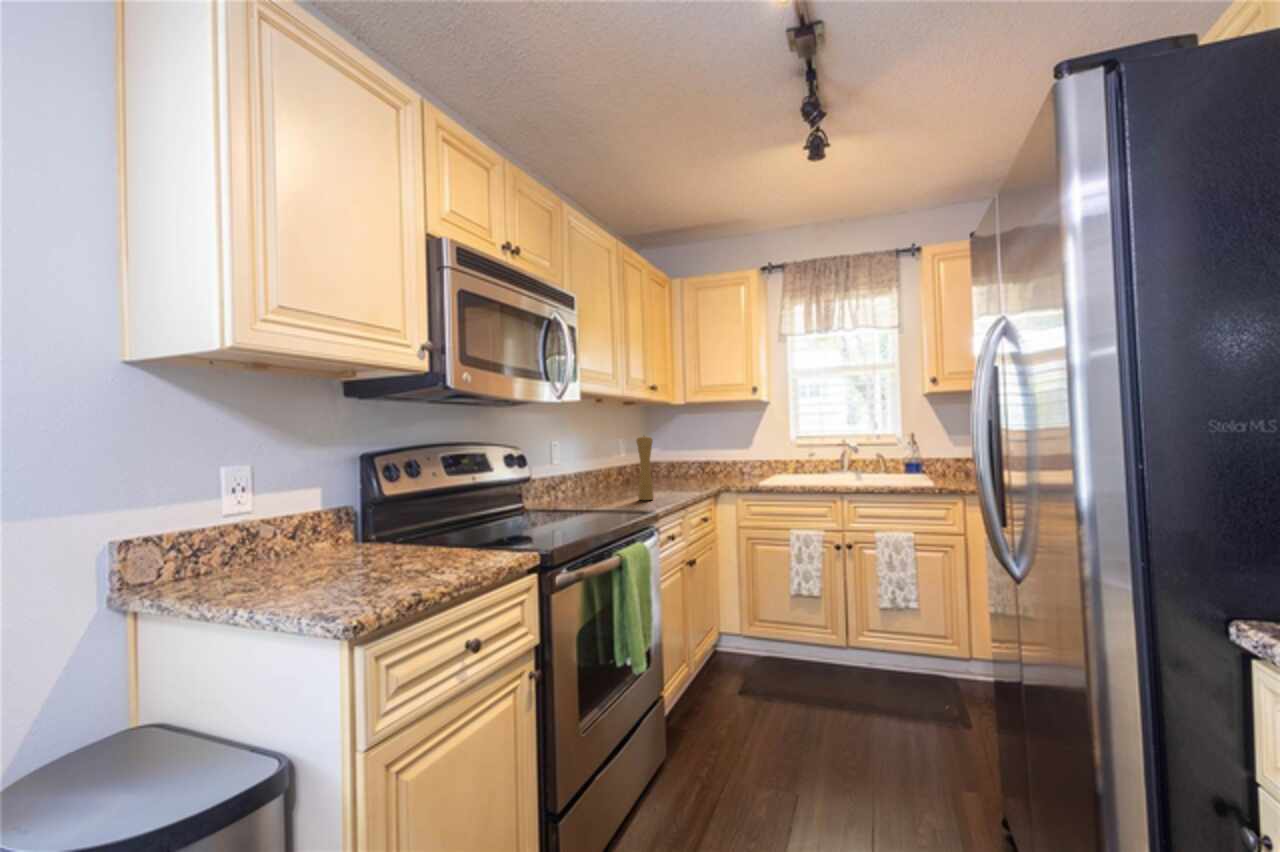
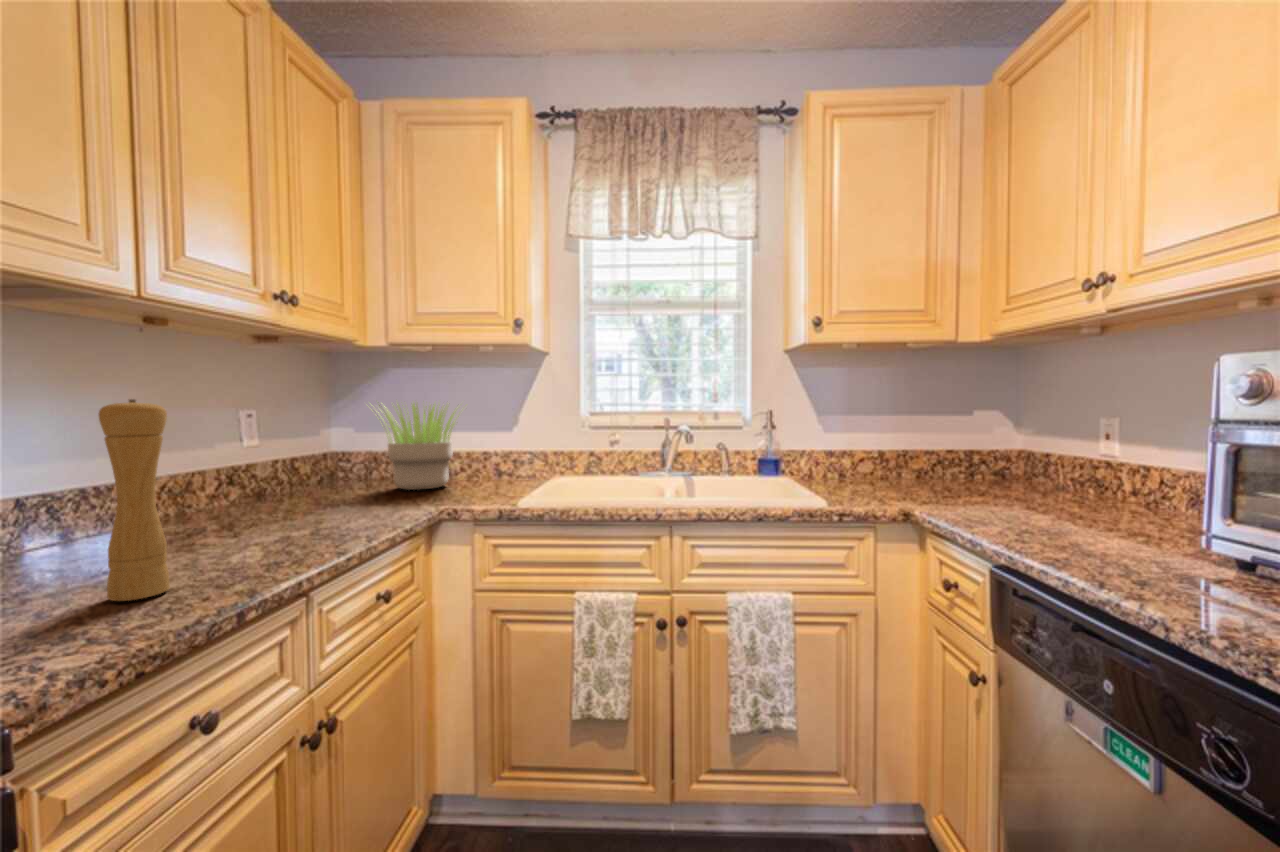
potted plant: none [673,432,728,480] -> present [379,403,459,490]

